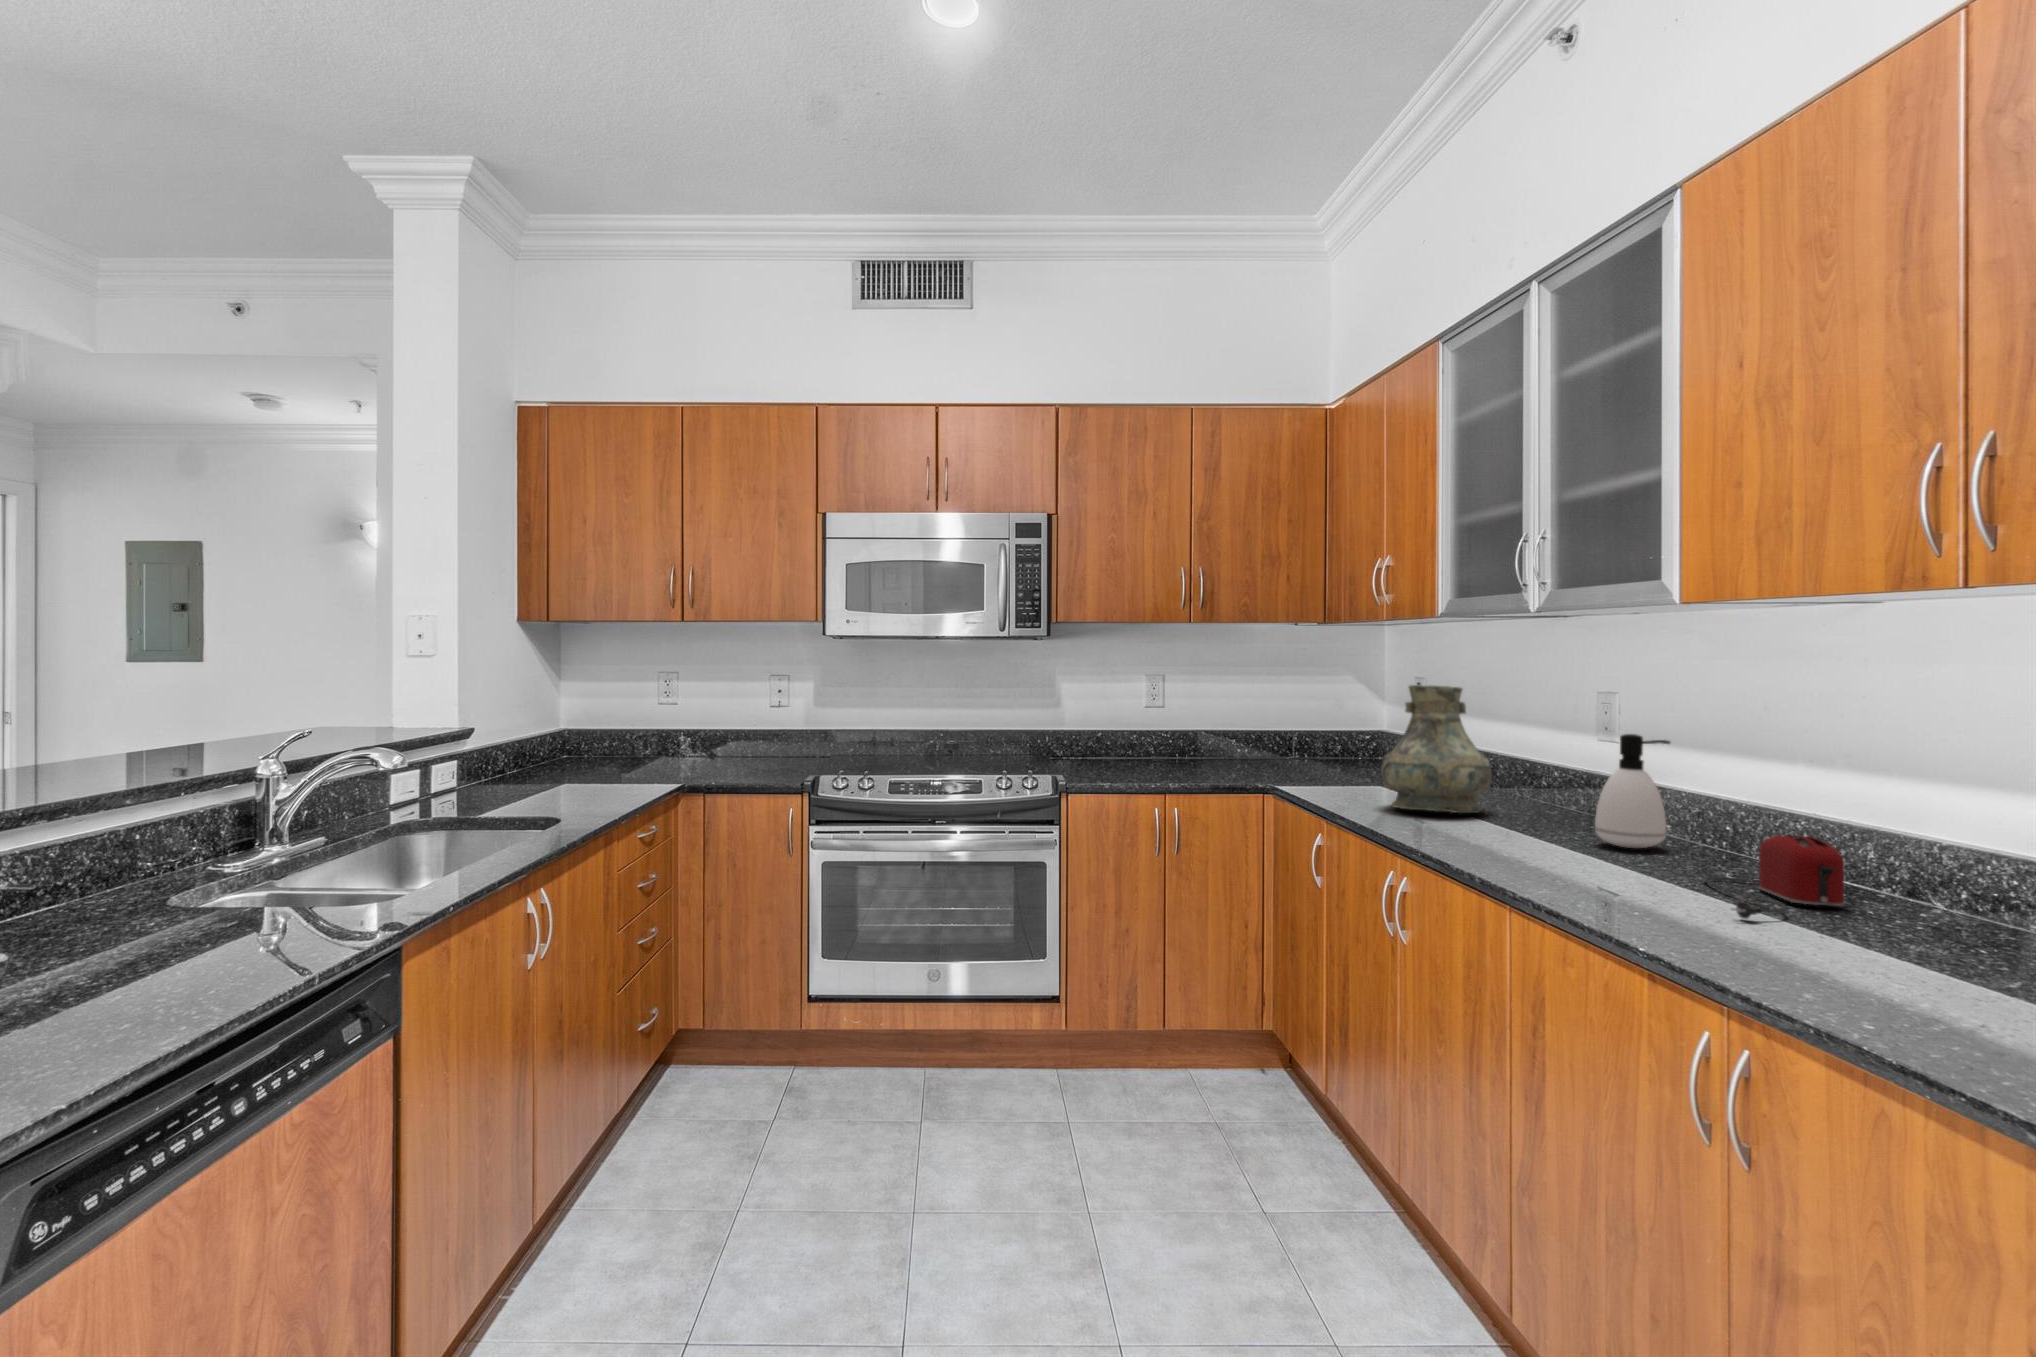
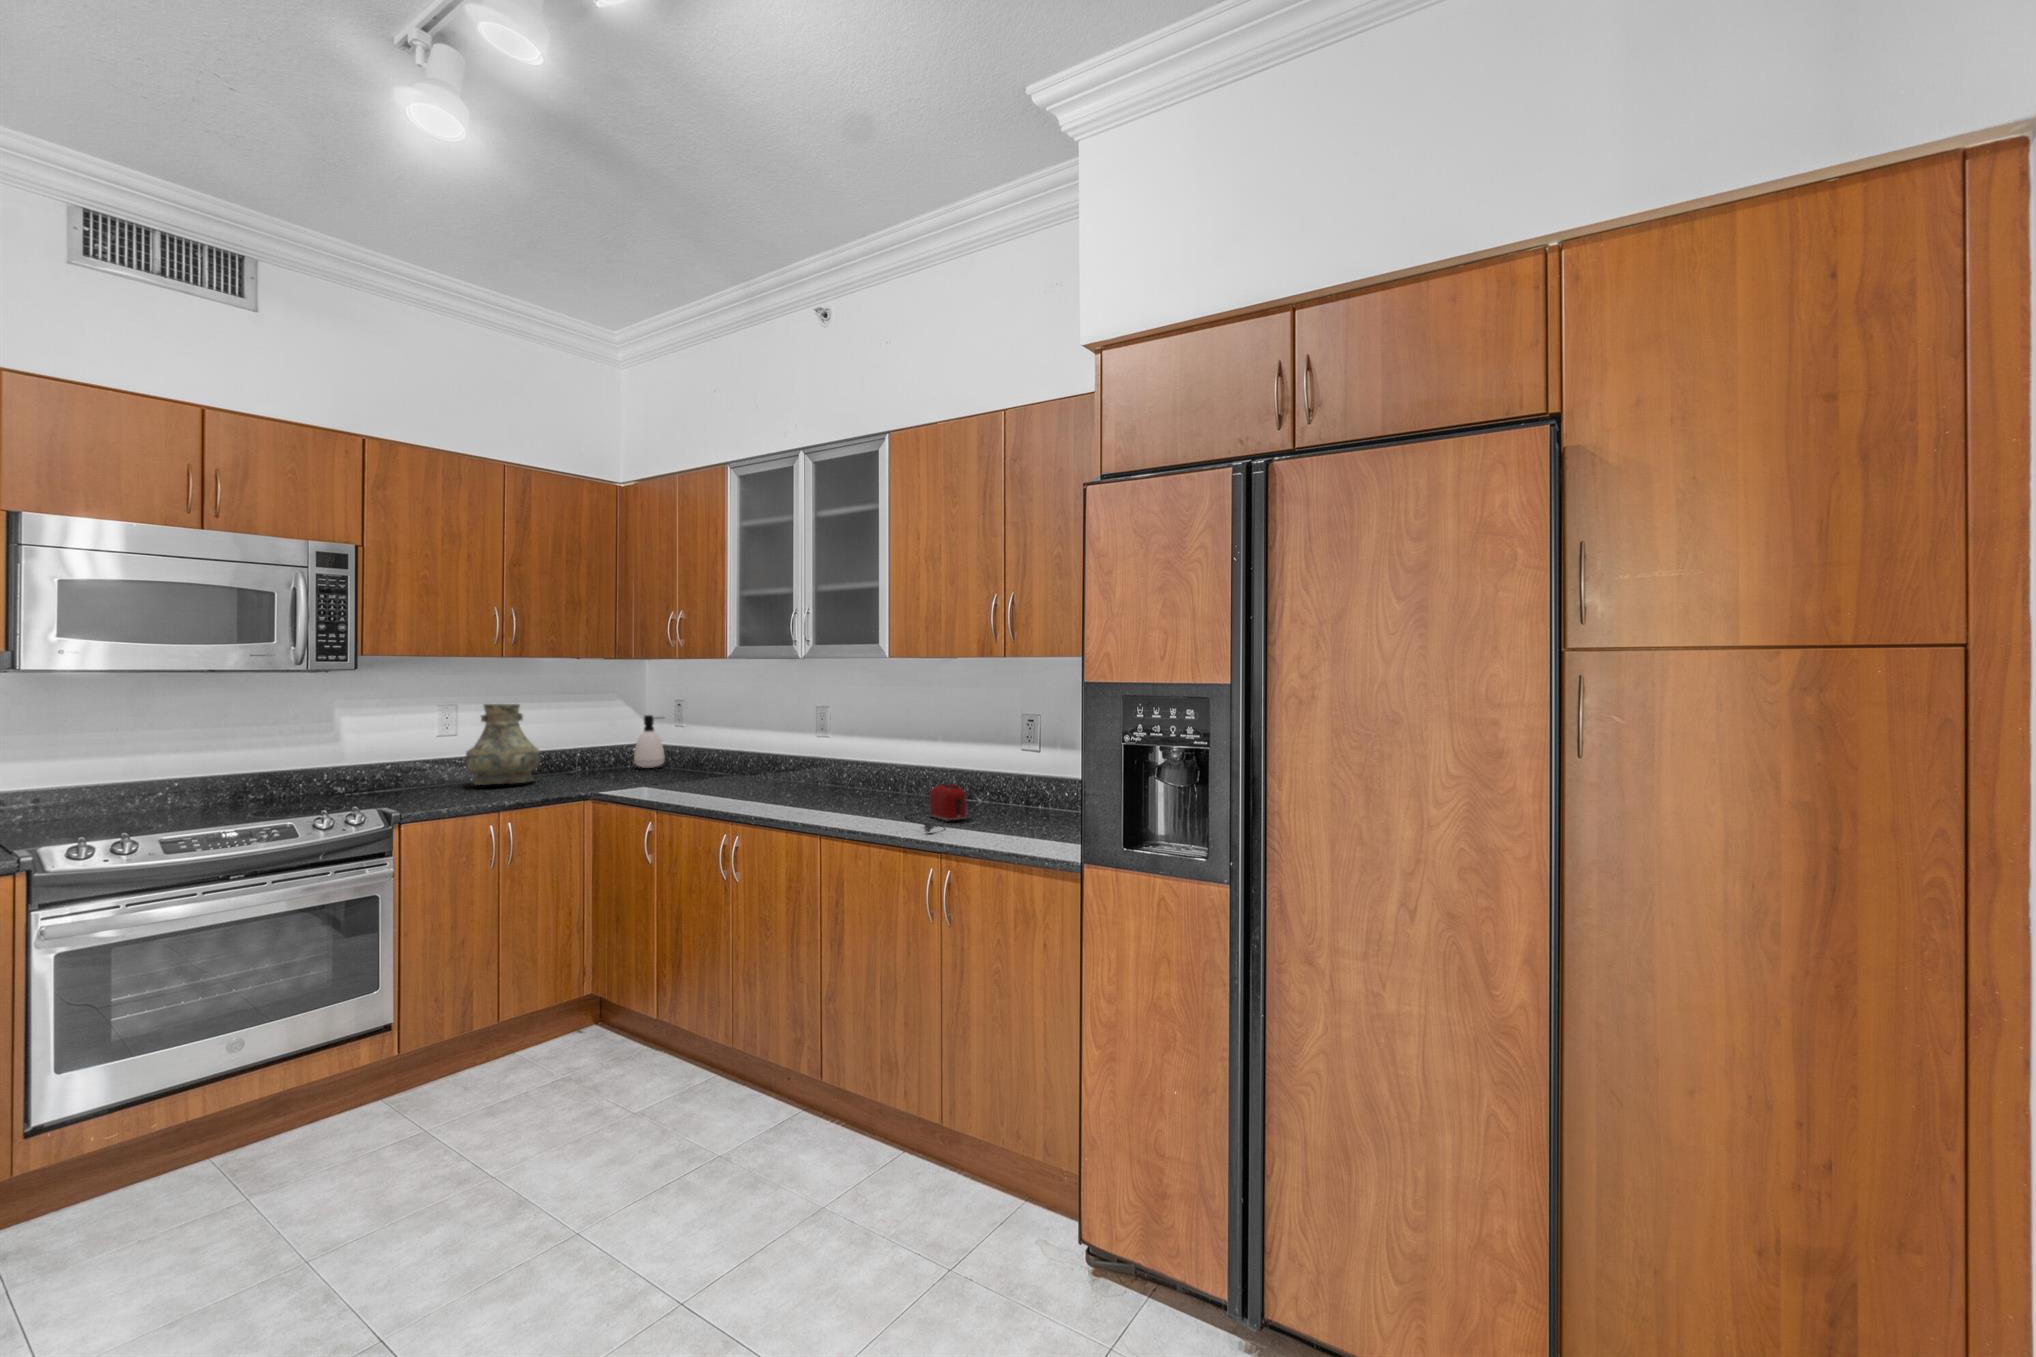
vase: present [1381,685,1492,813] -> present [465,704,540,785]
soap dispenser: present [1595,734,1670,848] -> present [634,715,665,768]

